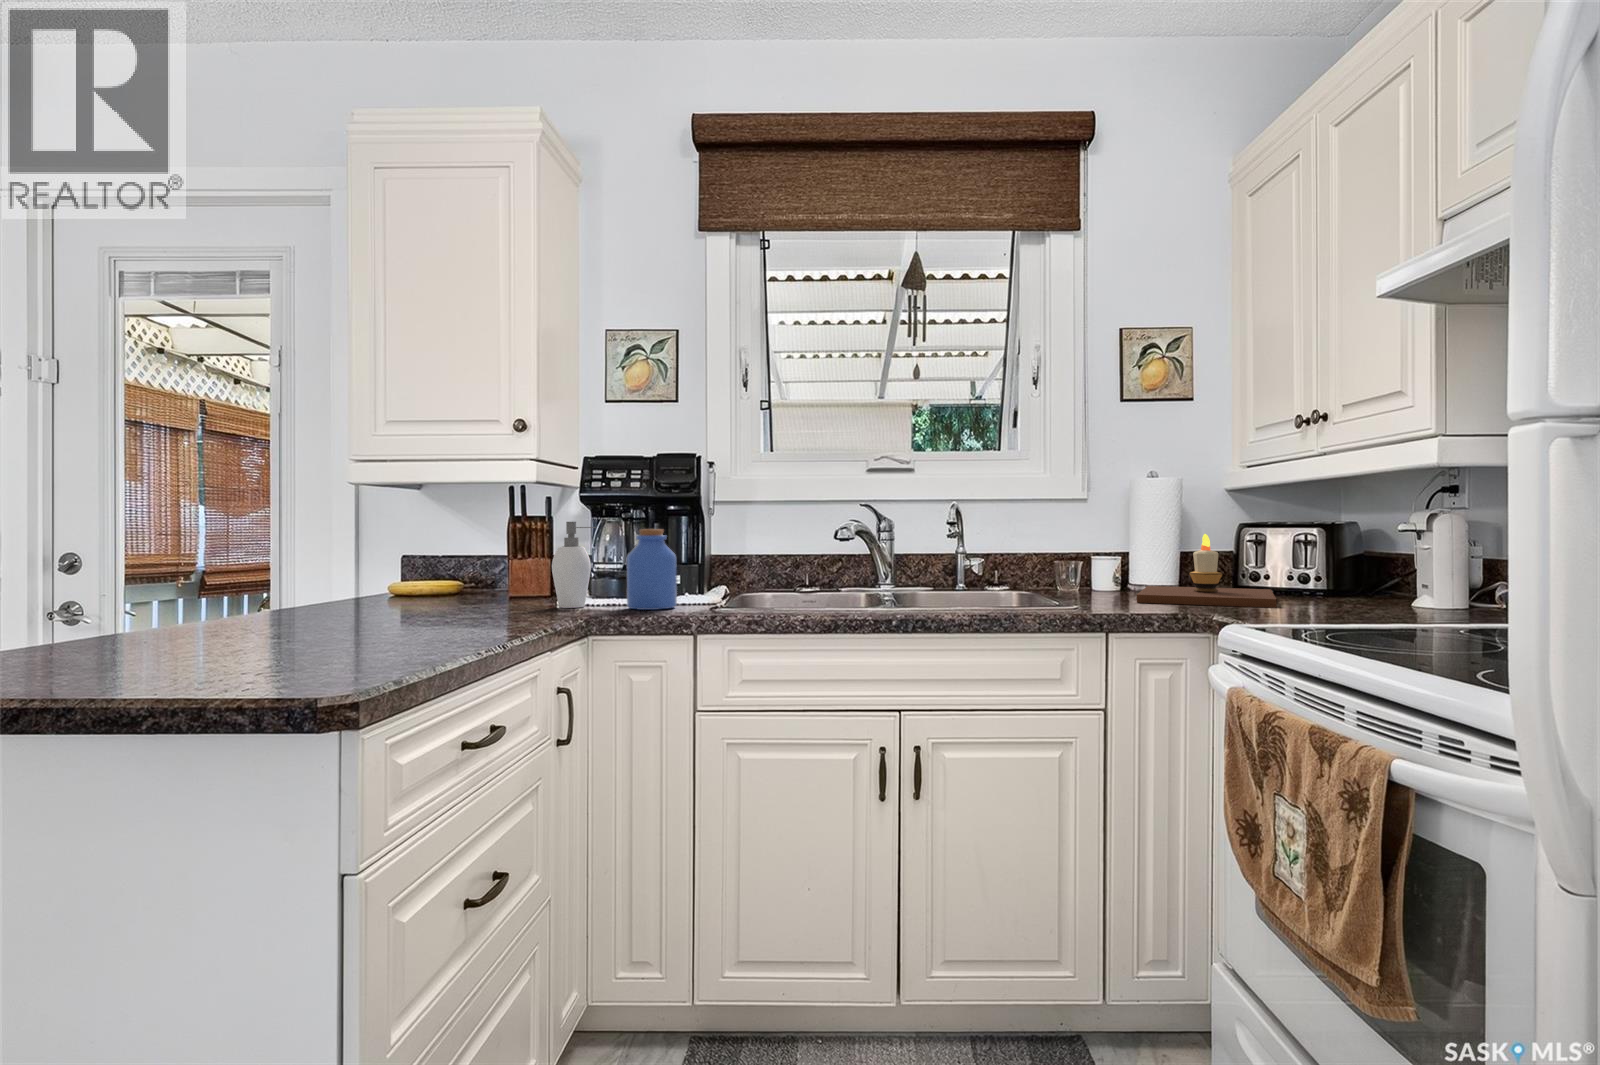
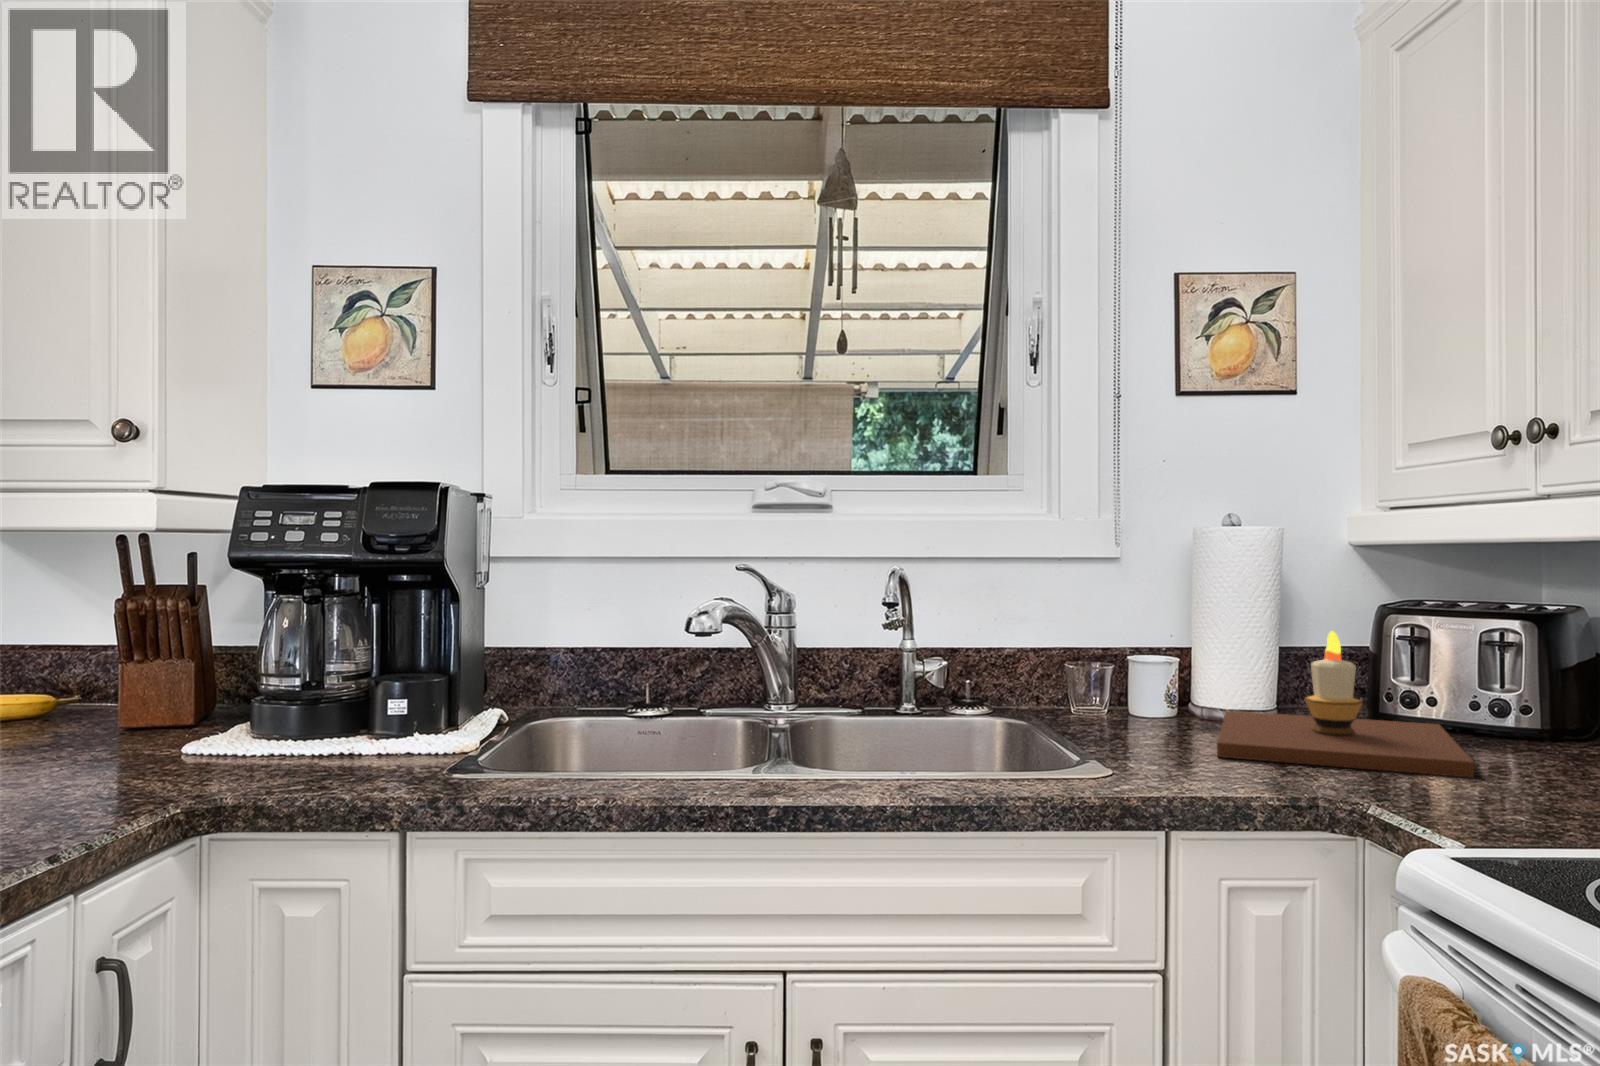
soap dispenser: present [552,522,596,608] -> none [127,610,213,777]
jar: present [627,529,677,610] -> none [264,626,367,786]

